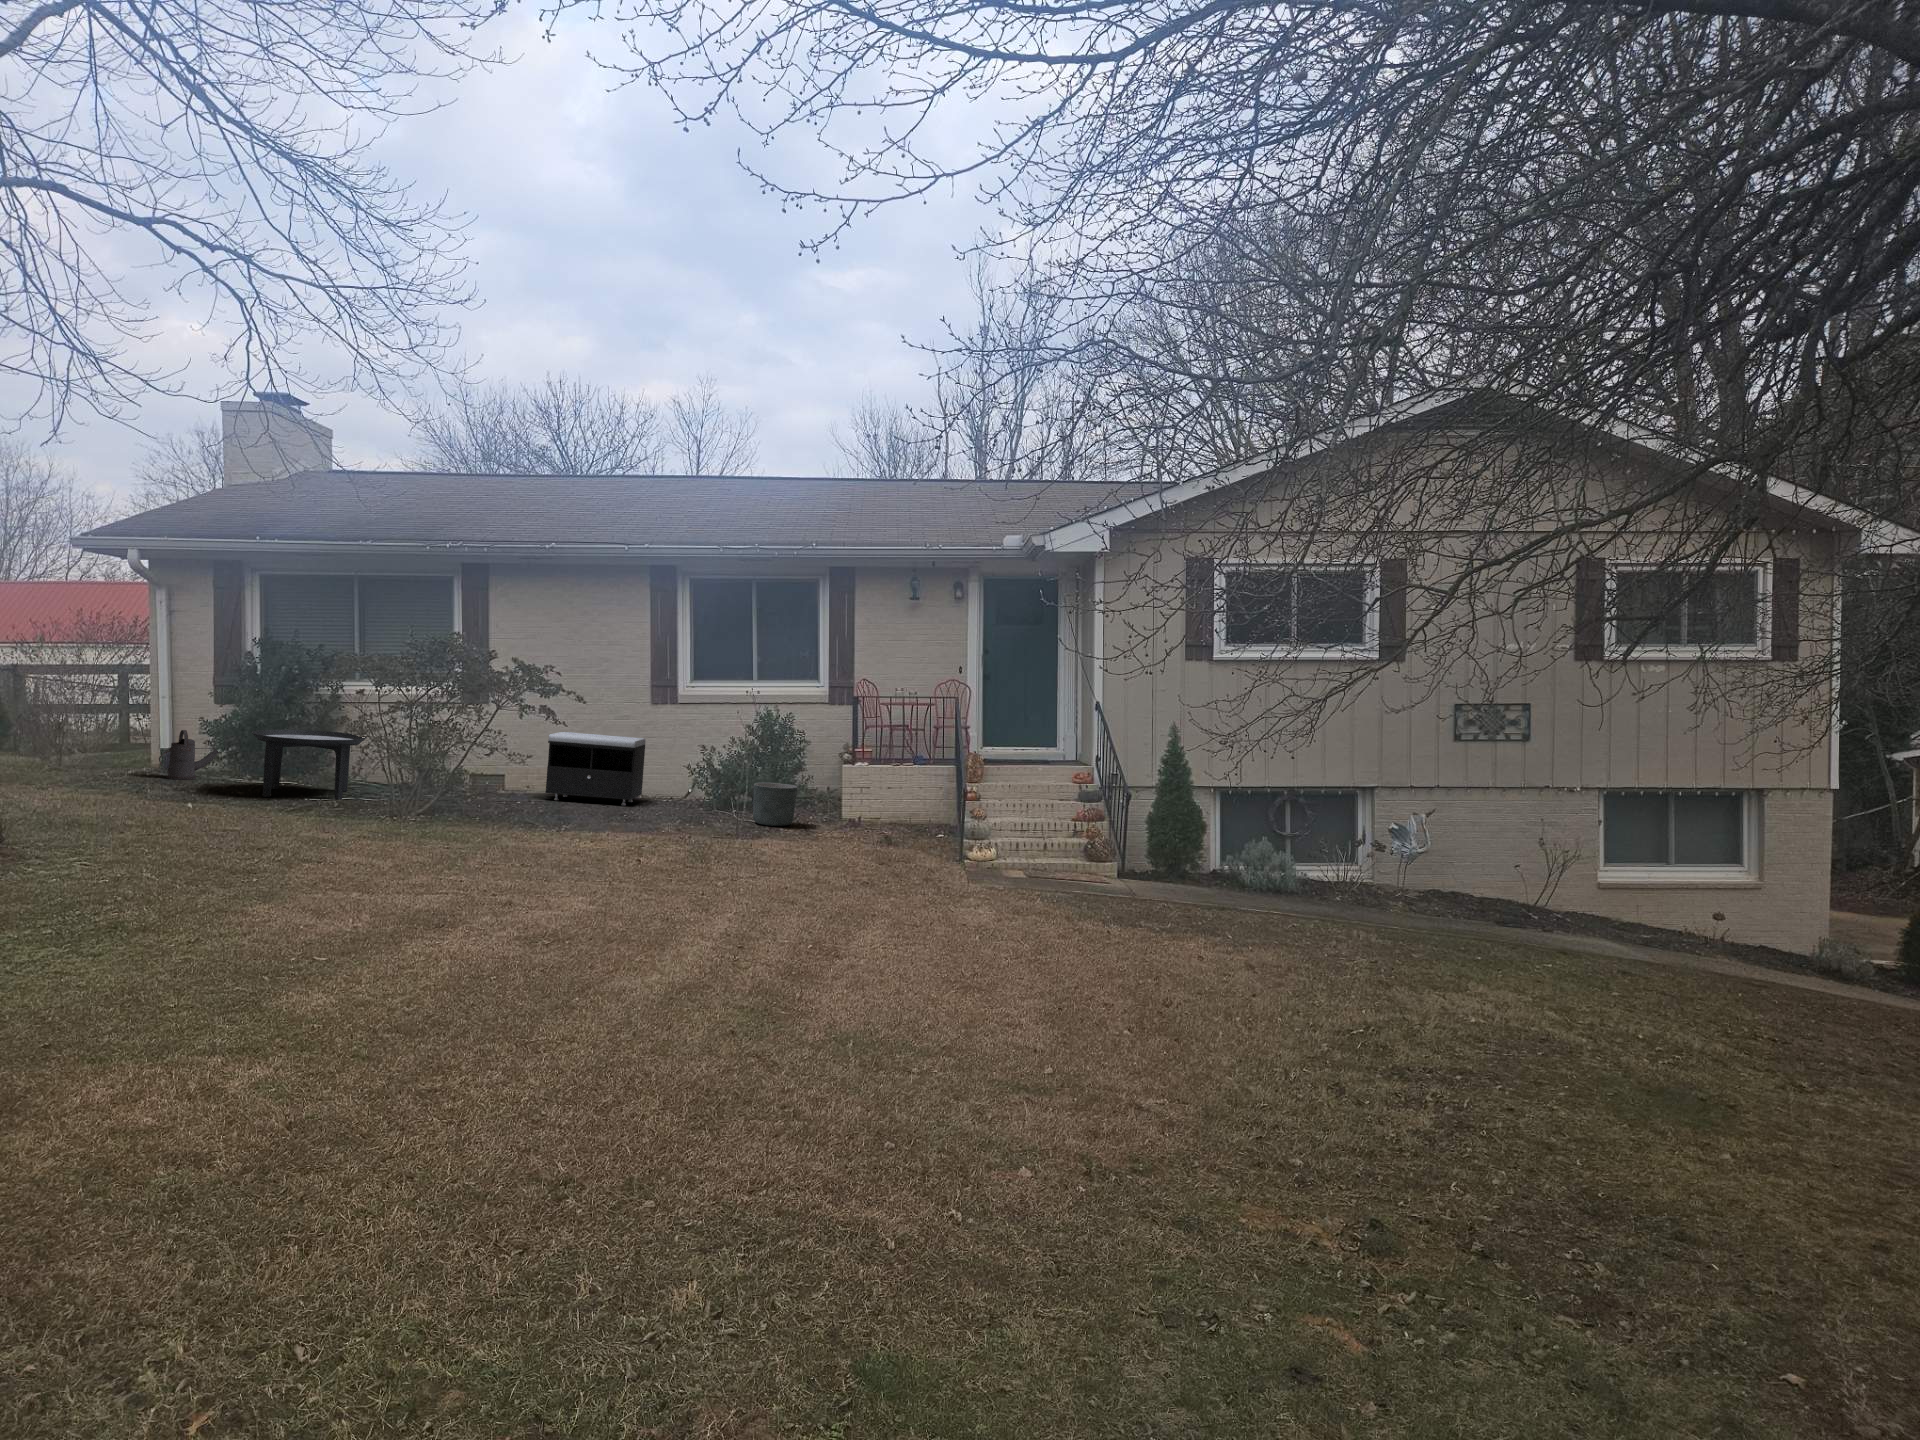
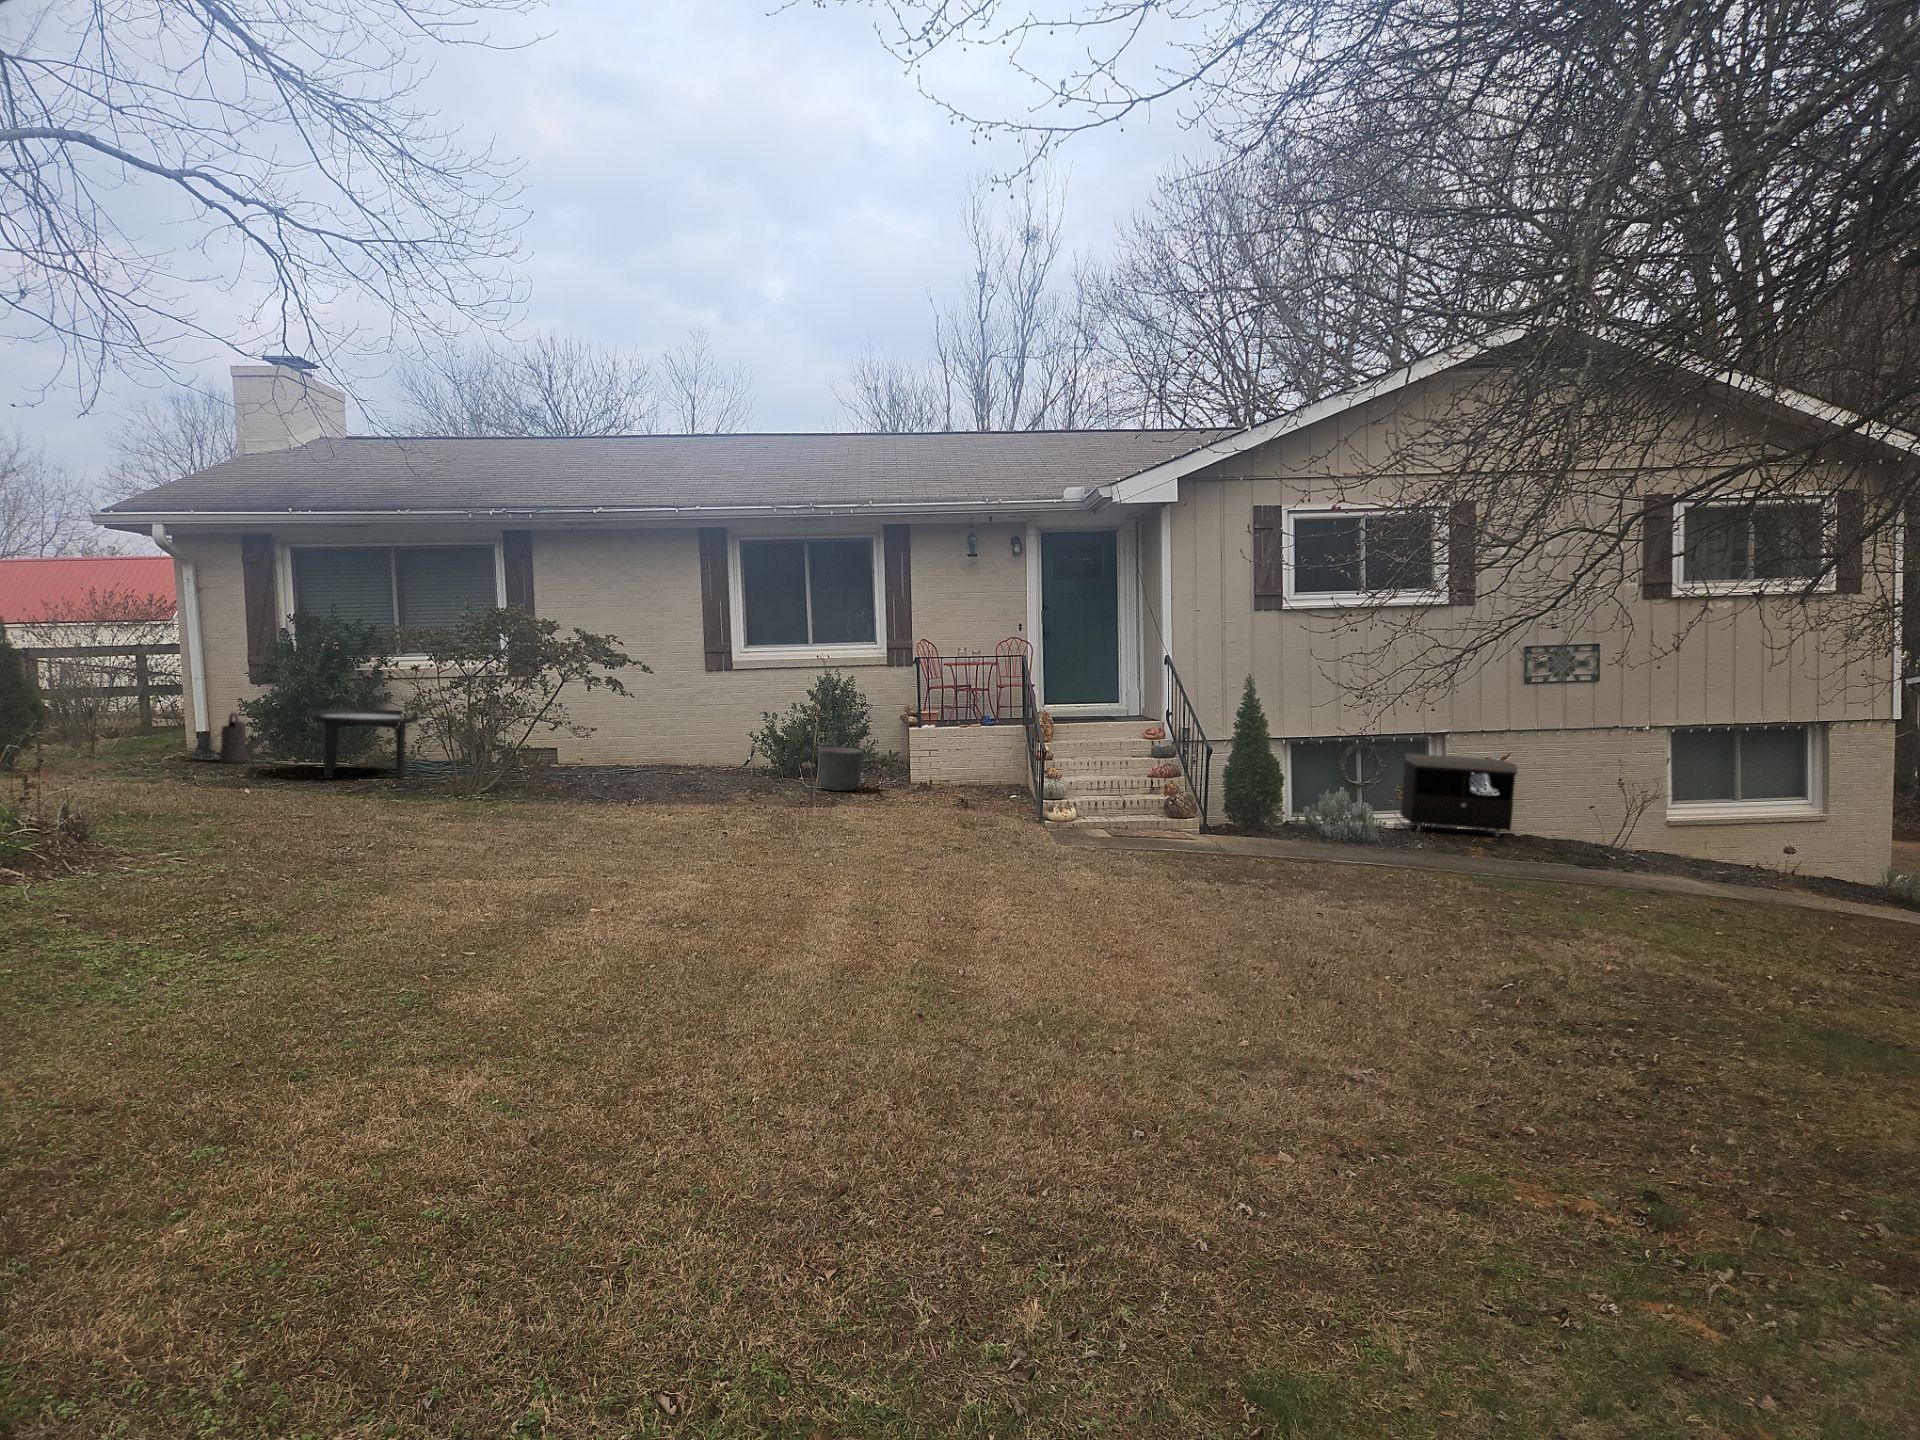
storage bench: present [545,732,645,805] -> present [1400,753,1517,837]

